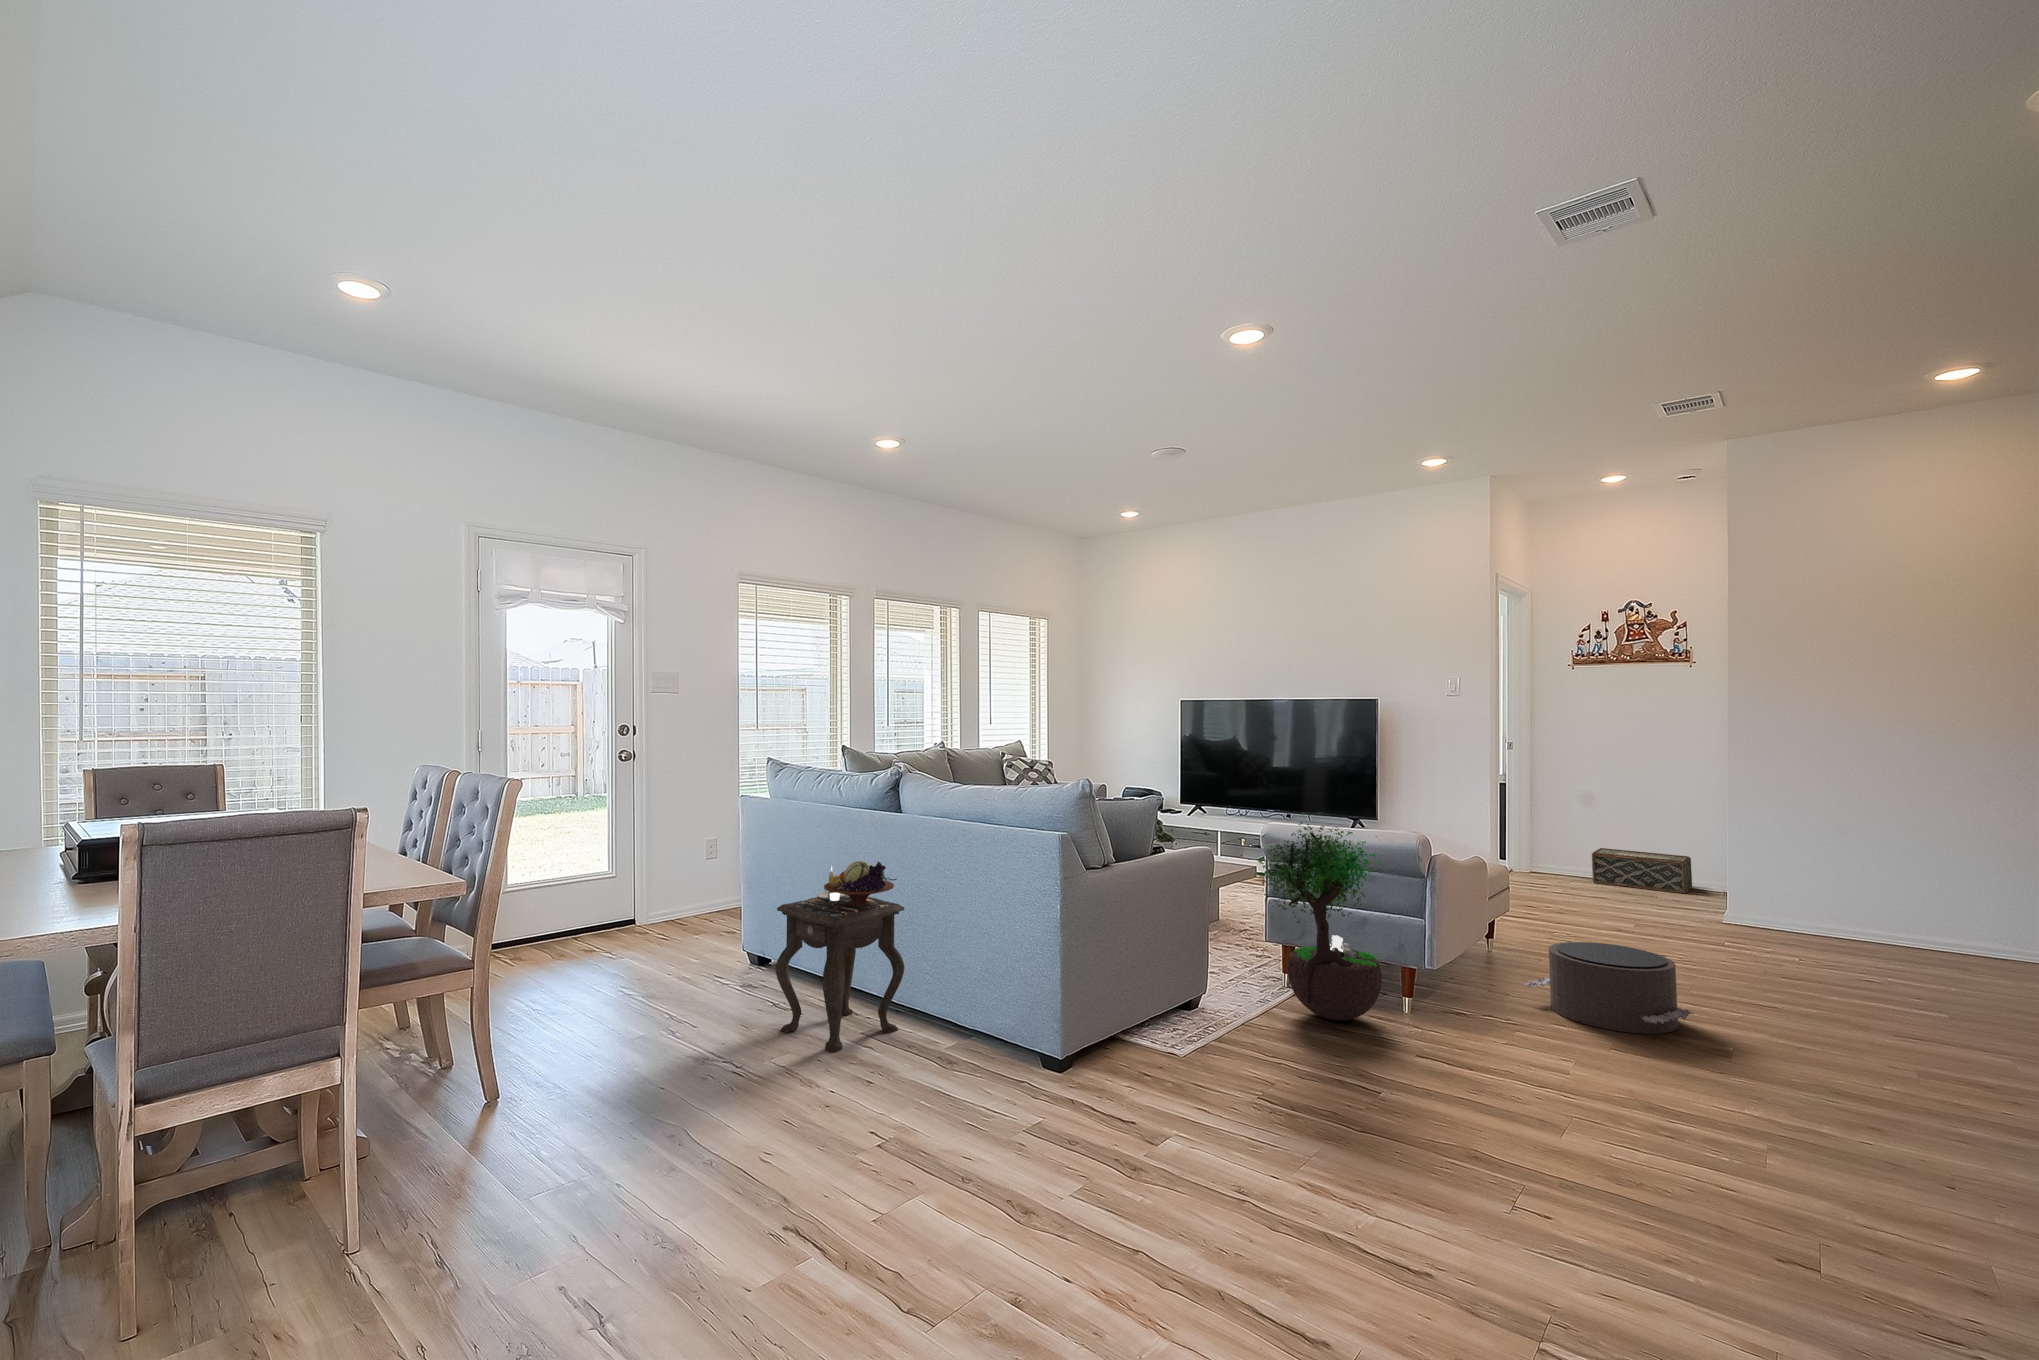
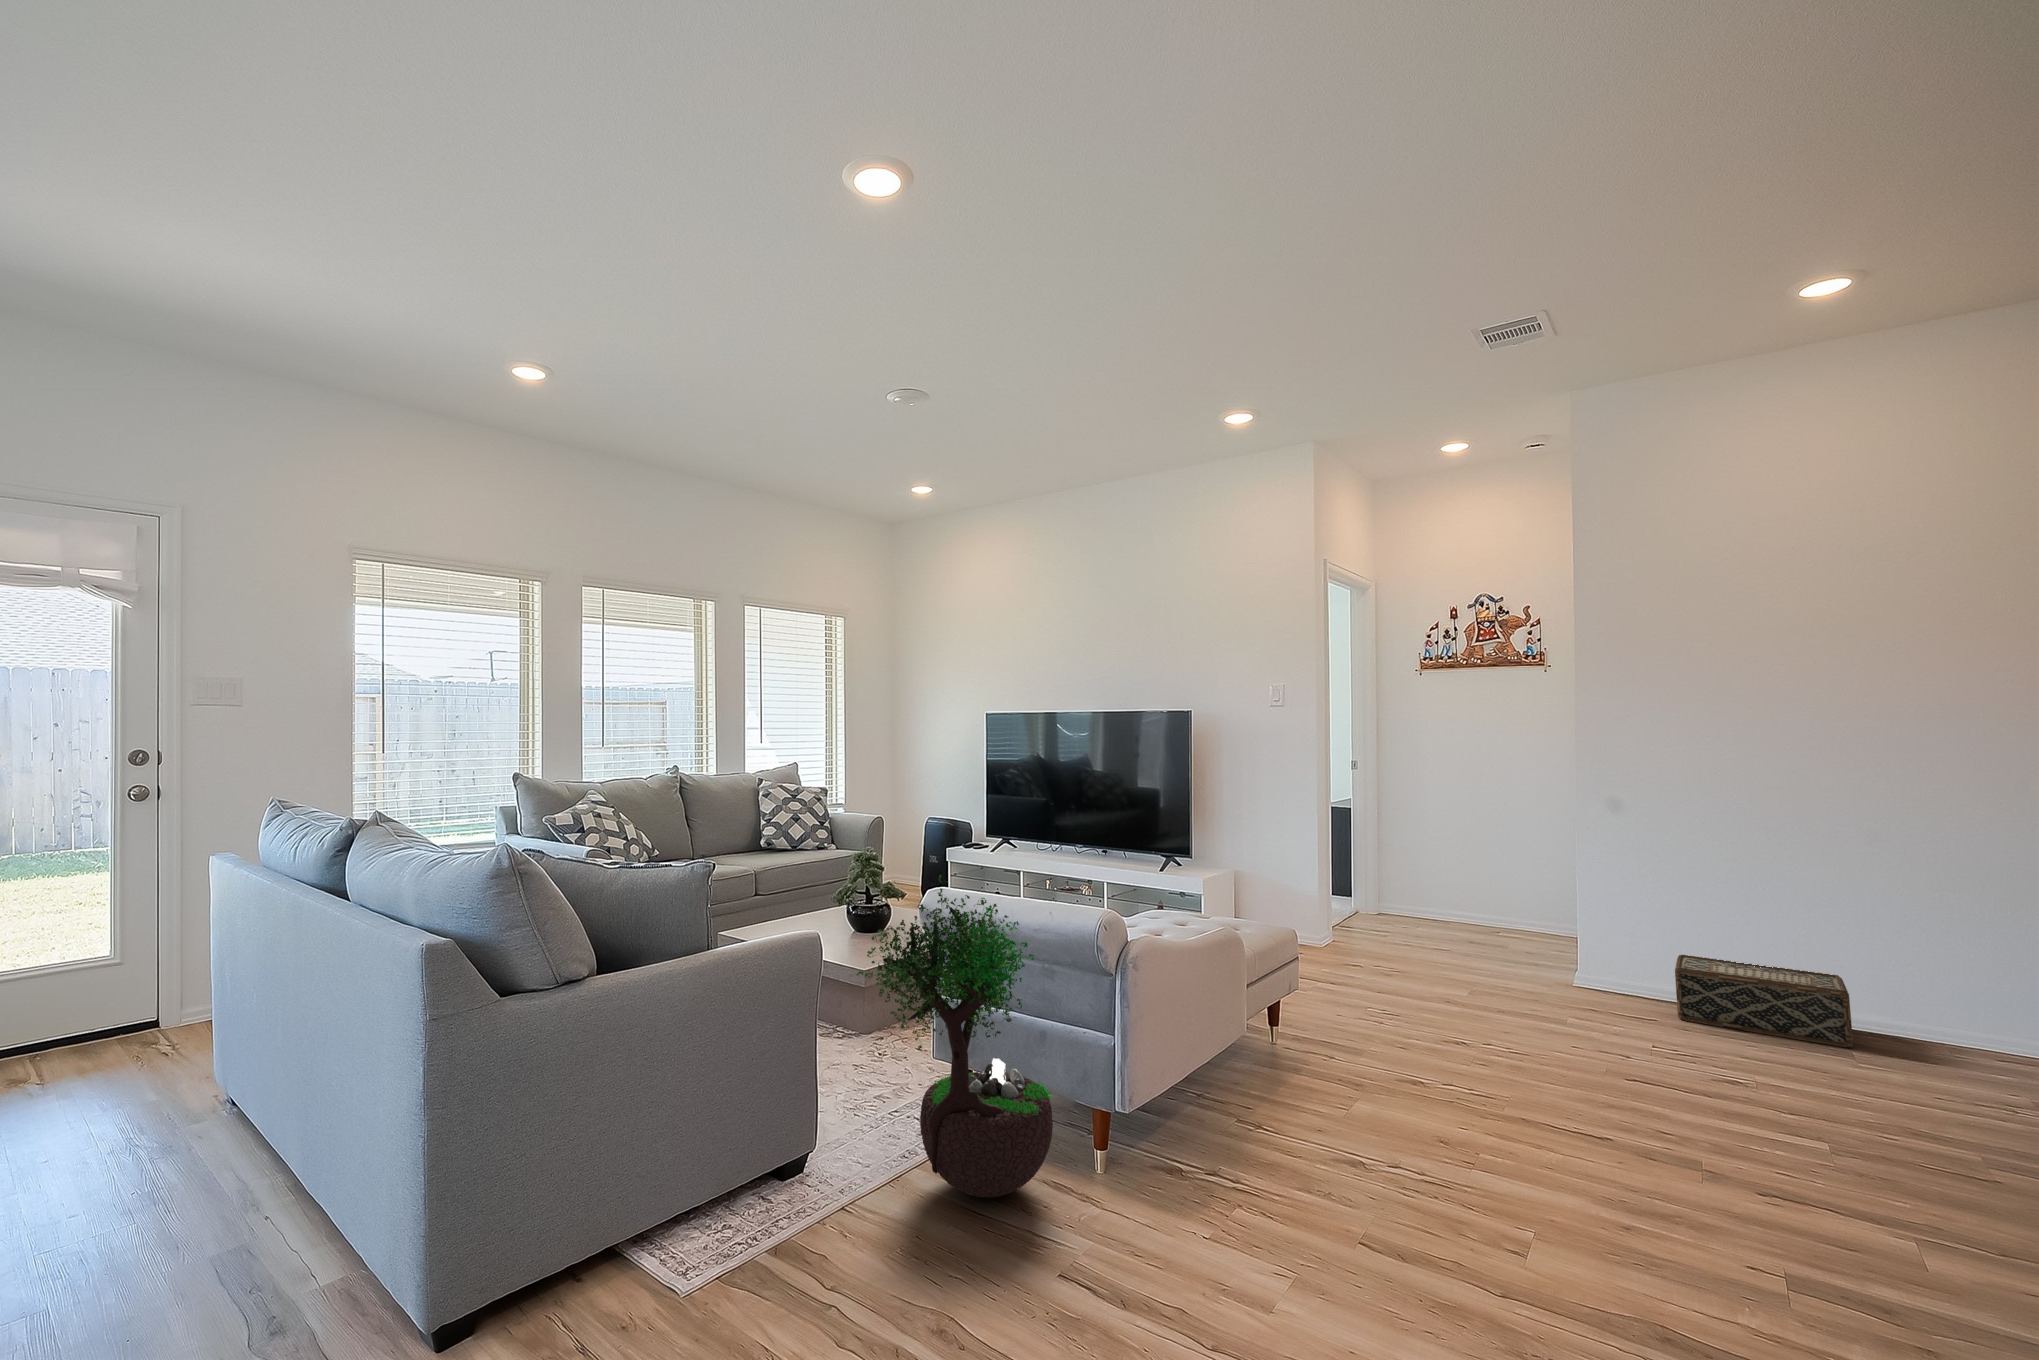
woven basket: present [1592,848,1692,893] -> present [1675,955,1853,1048]
side table: present [775,861,904,1052] -> none [54,958,285,1309]
pouf: present [1524,942,1693,1034] -> none [1279,1052,1504,1210]

